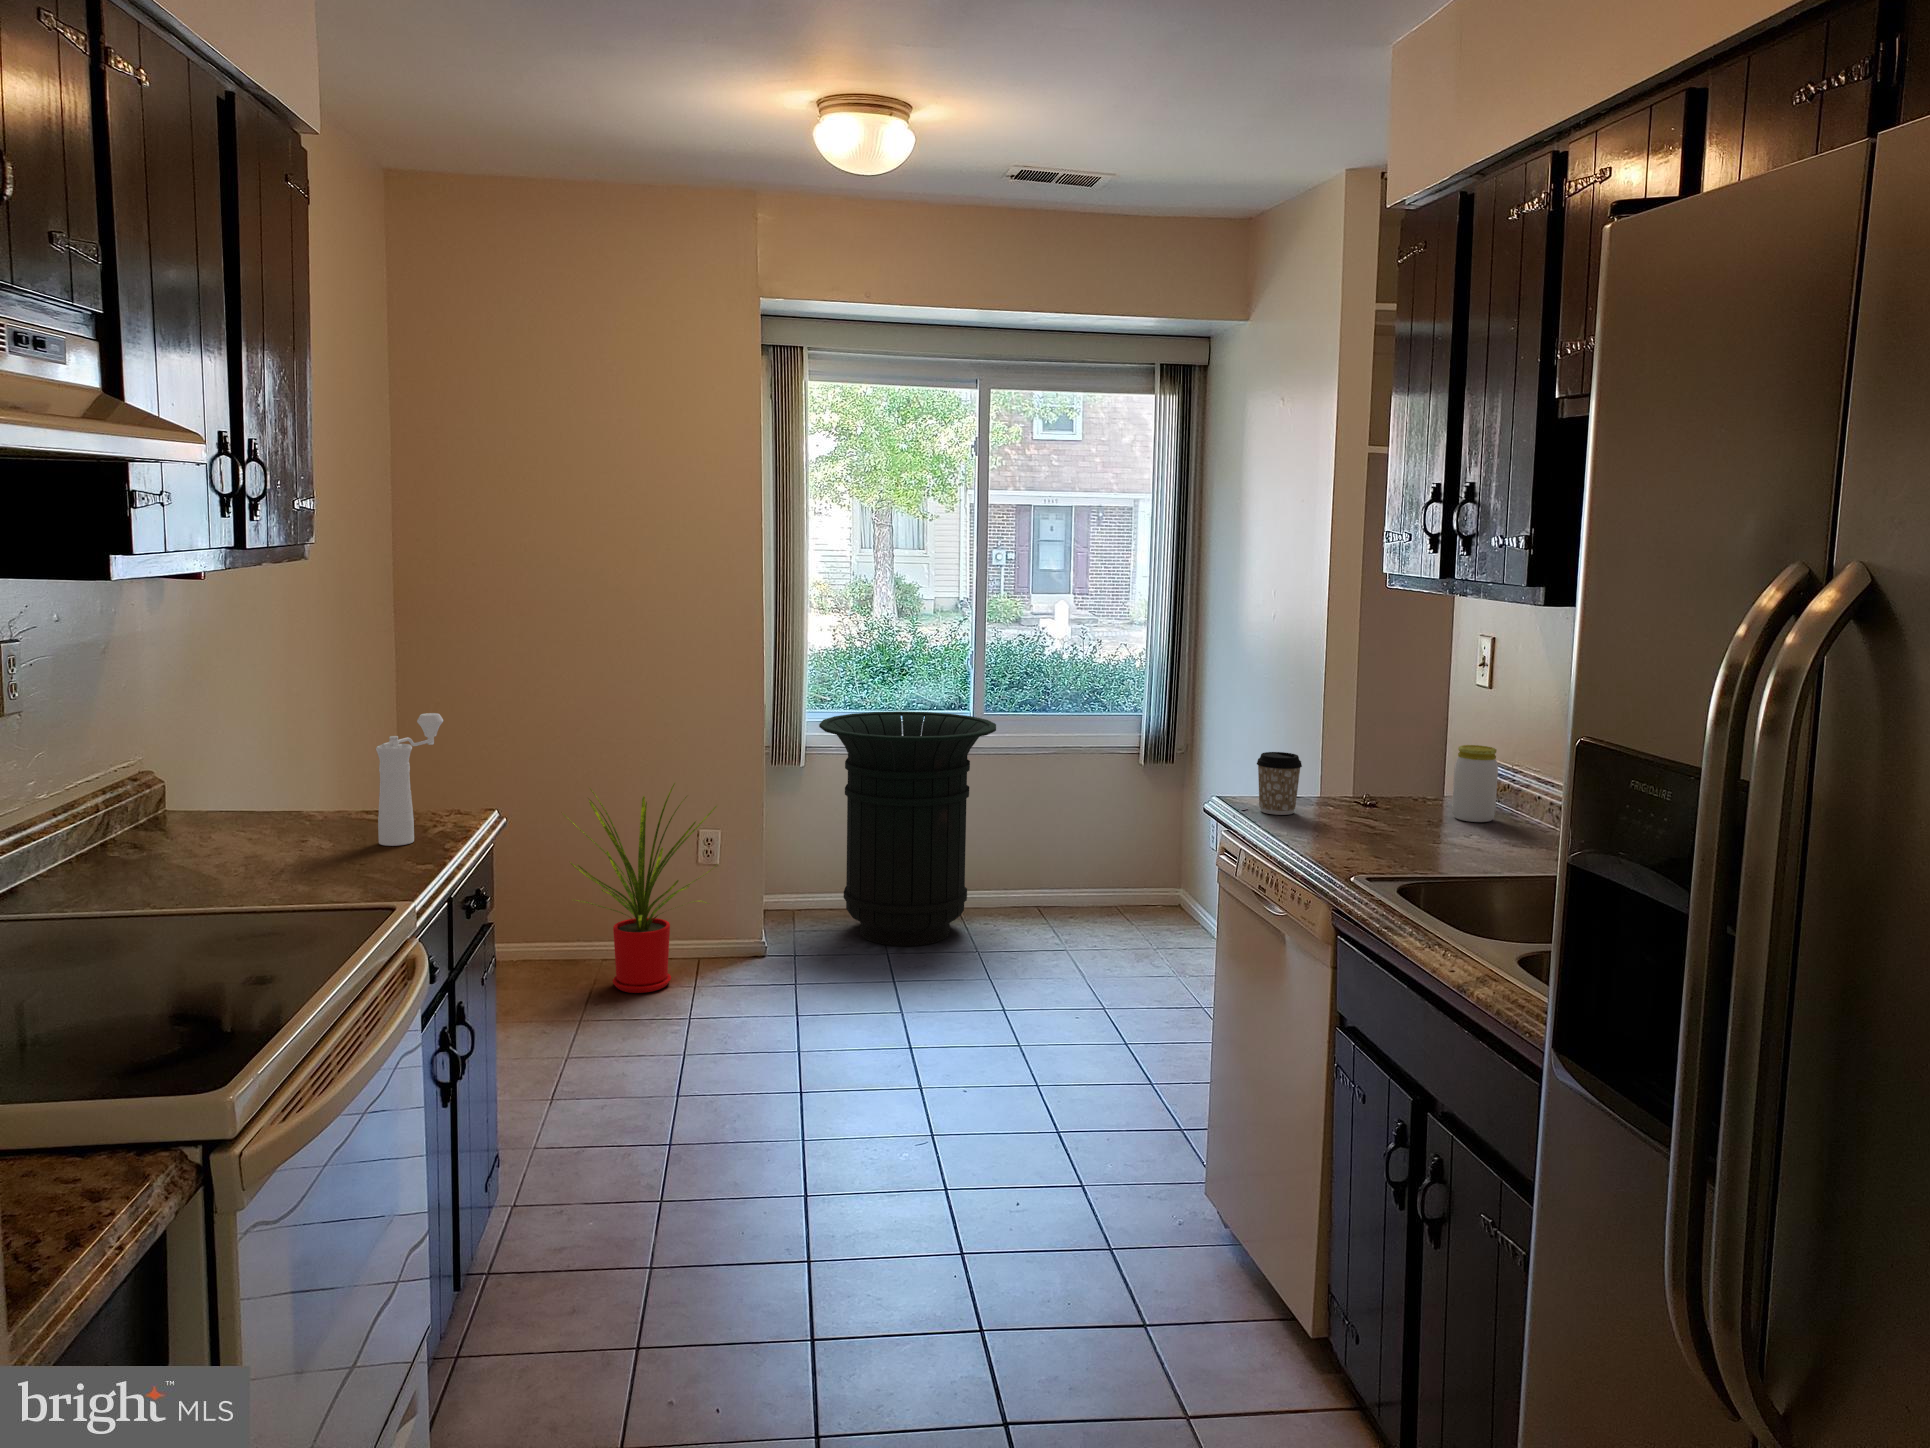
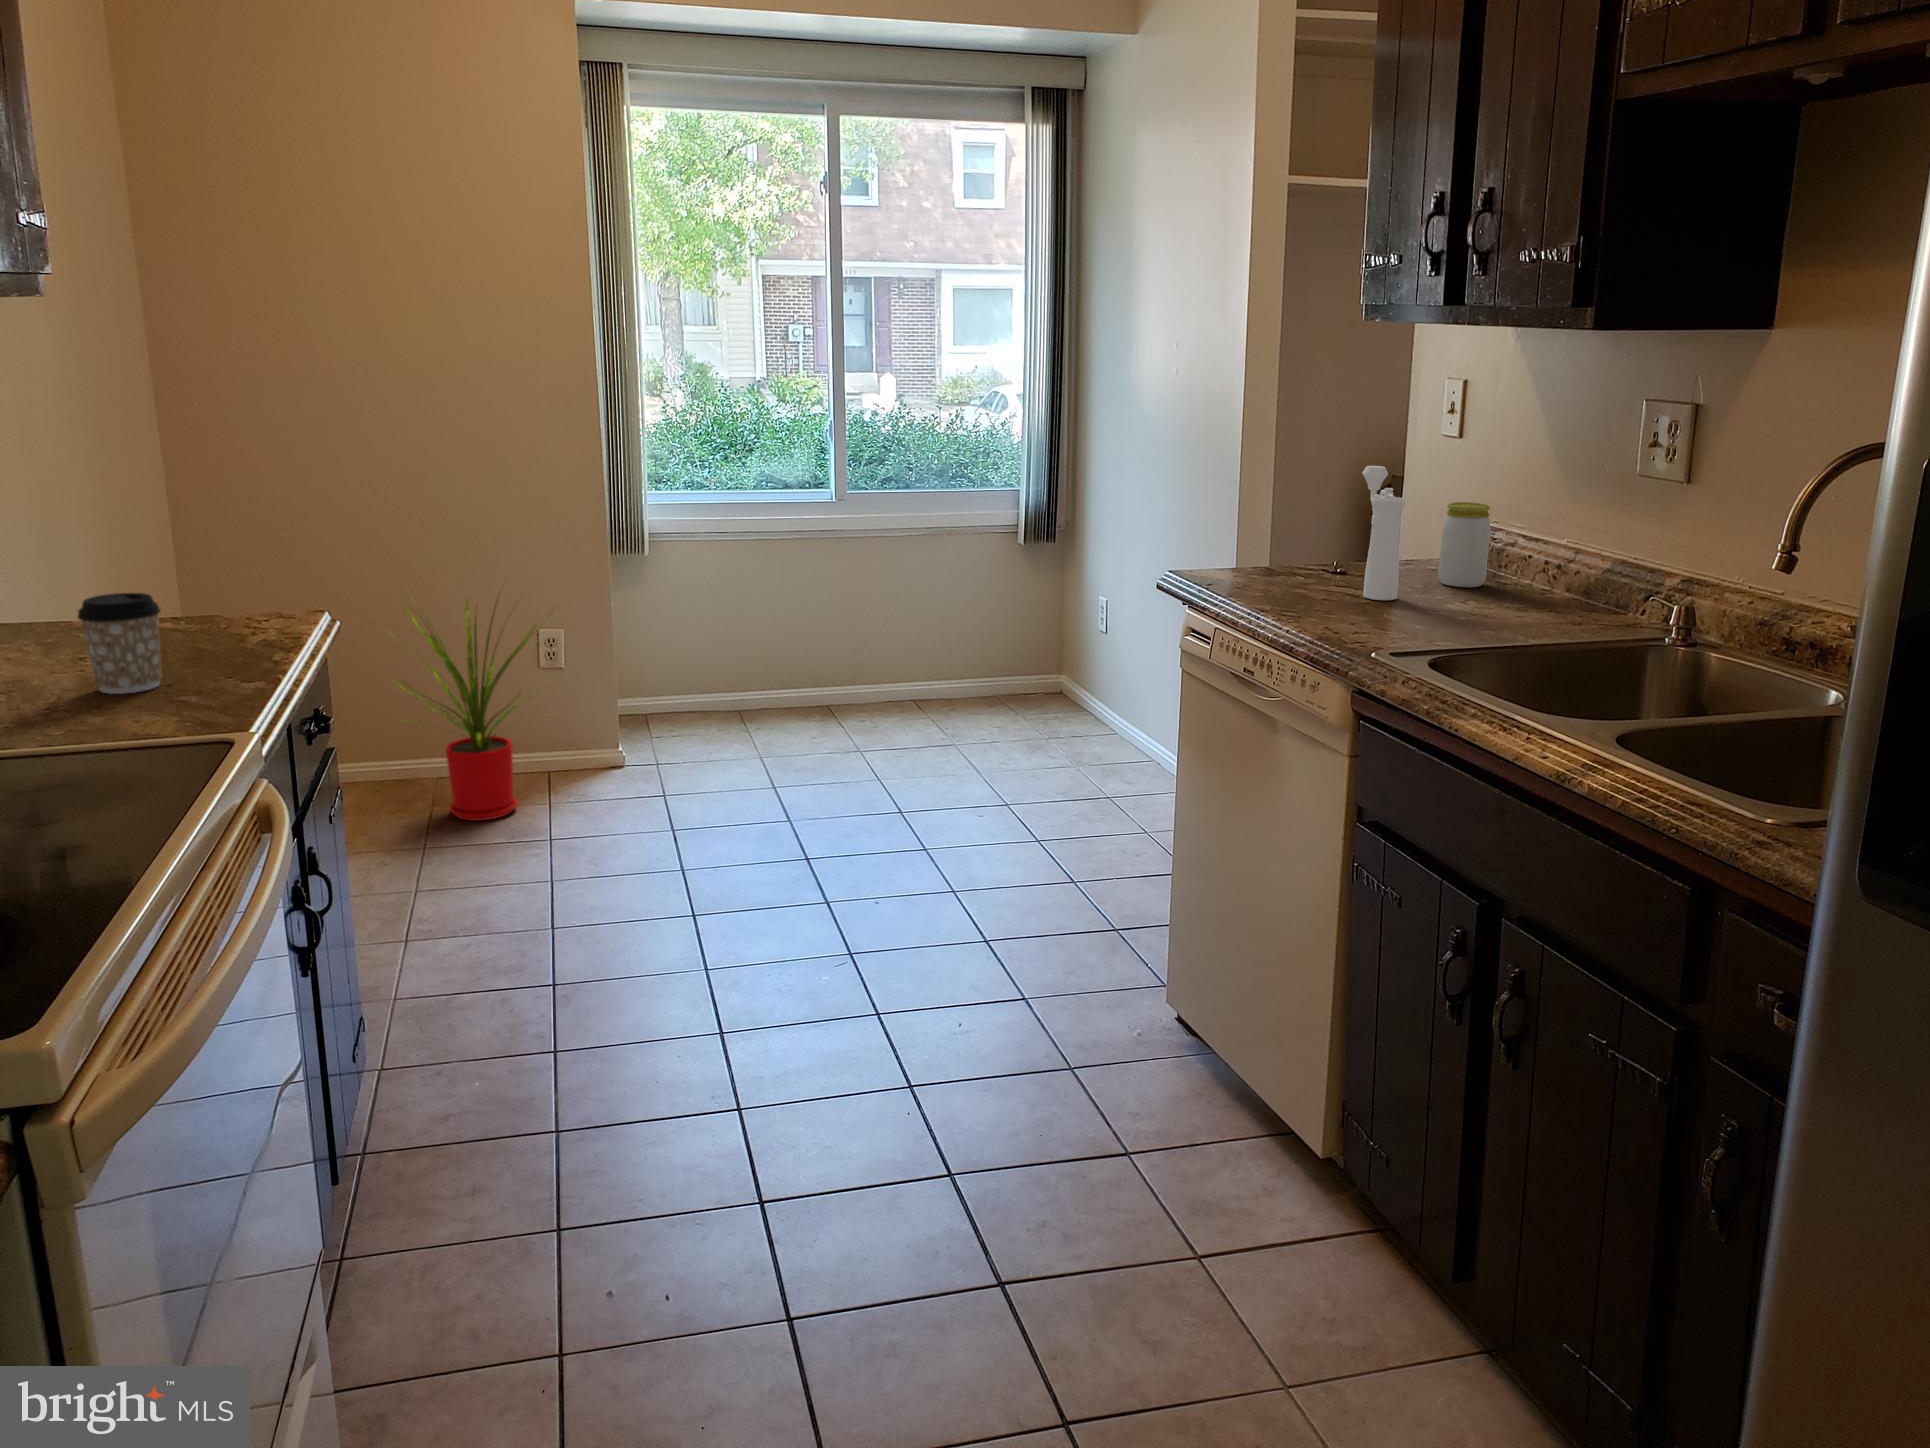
trash can: present [819,711,996,946] -> none [665,493,867,753]
pepper mill: present [376,713,443,846] -> present [1362,466,1406,600]
coffee cup: present [1257,752,1302,815] -> present [78,593,161,694]

